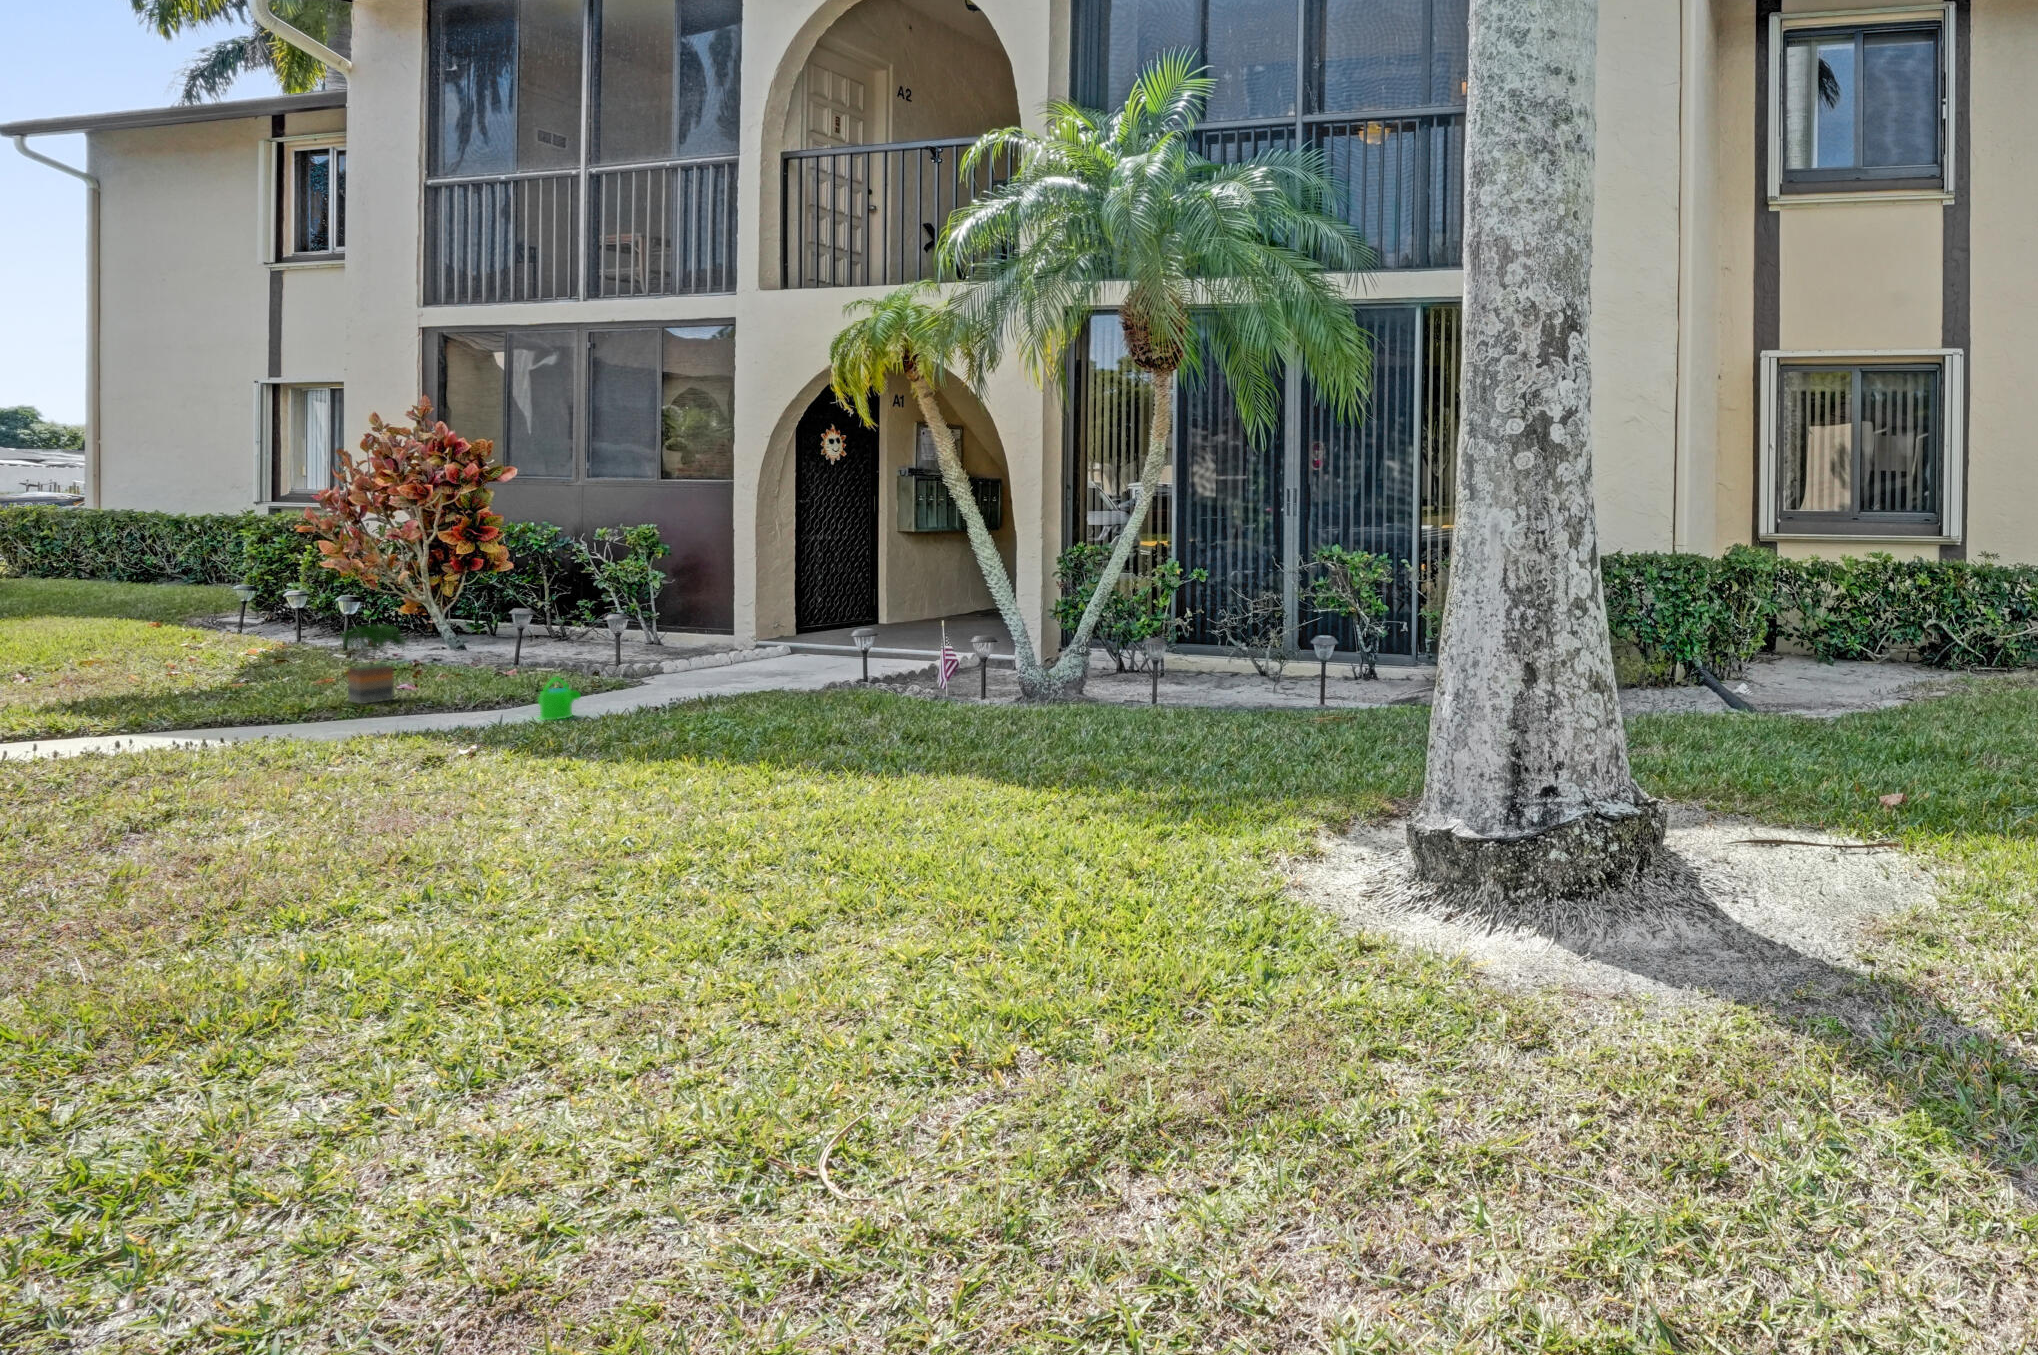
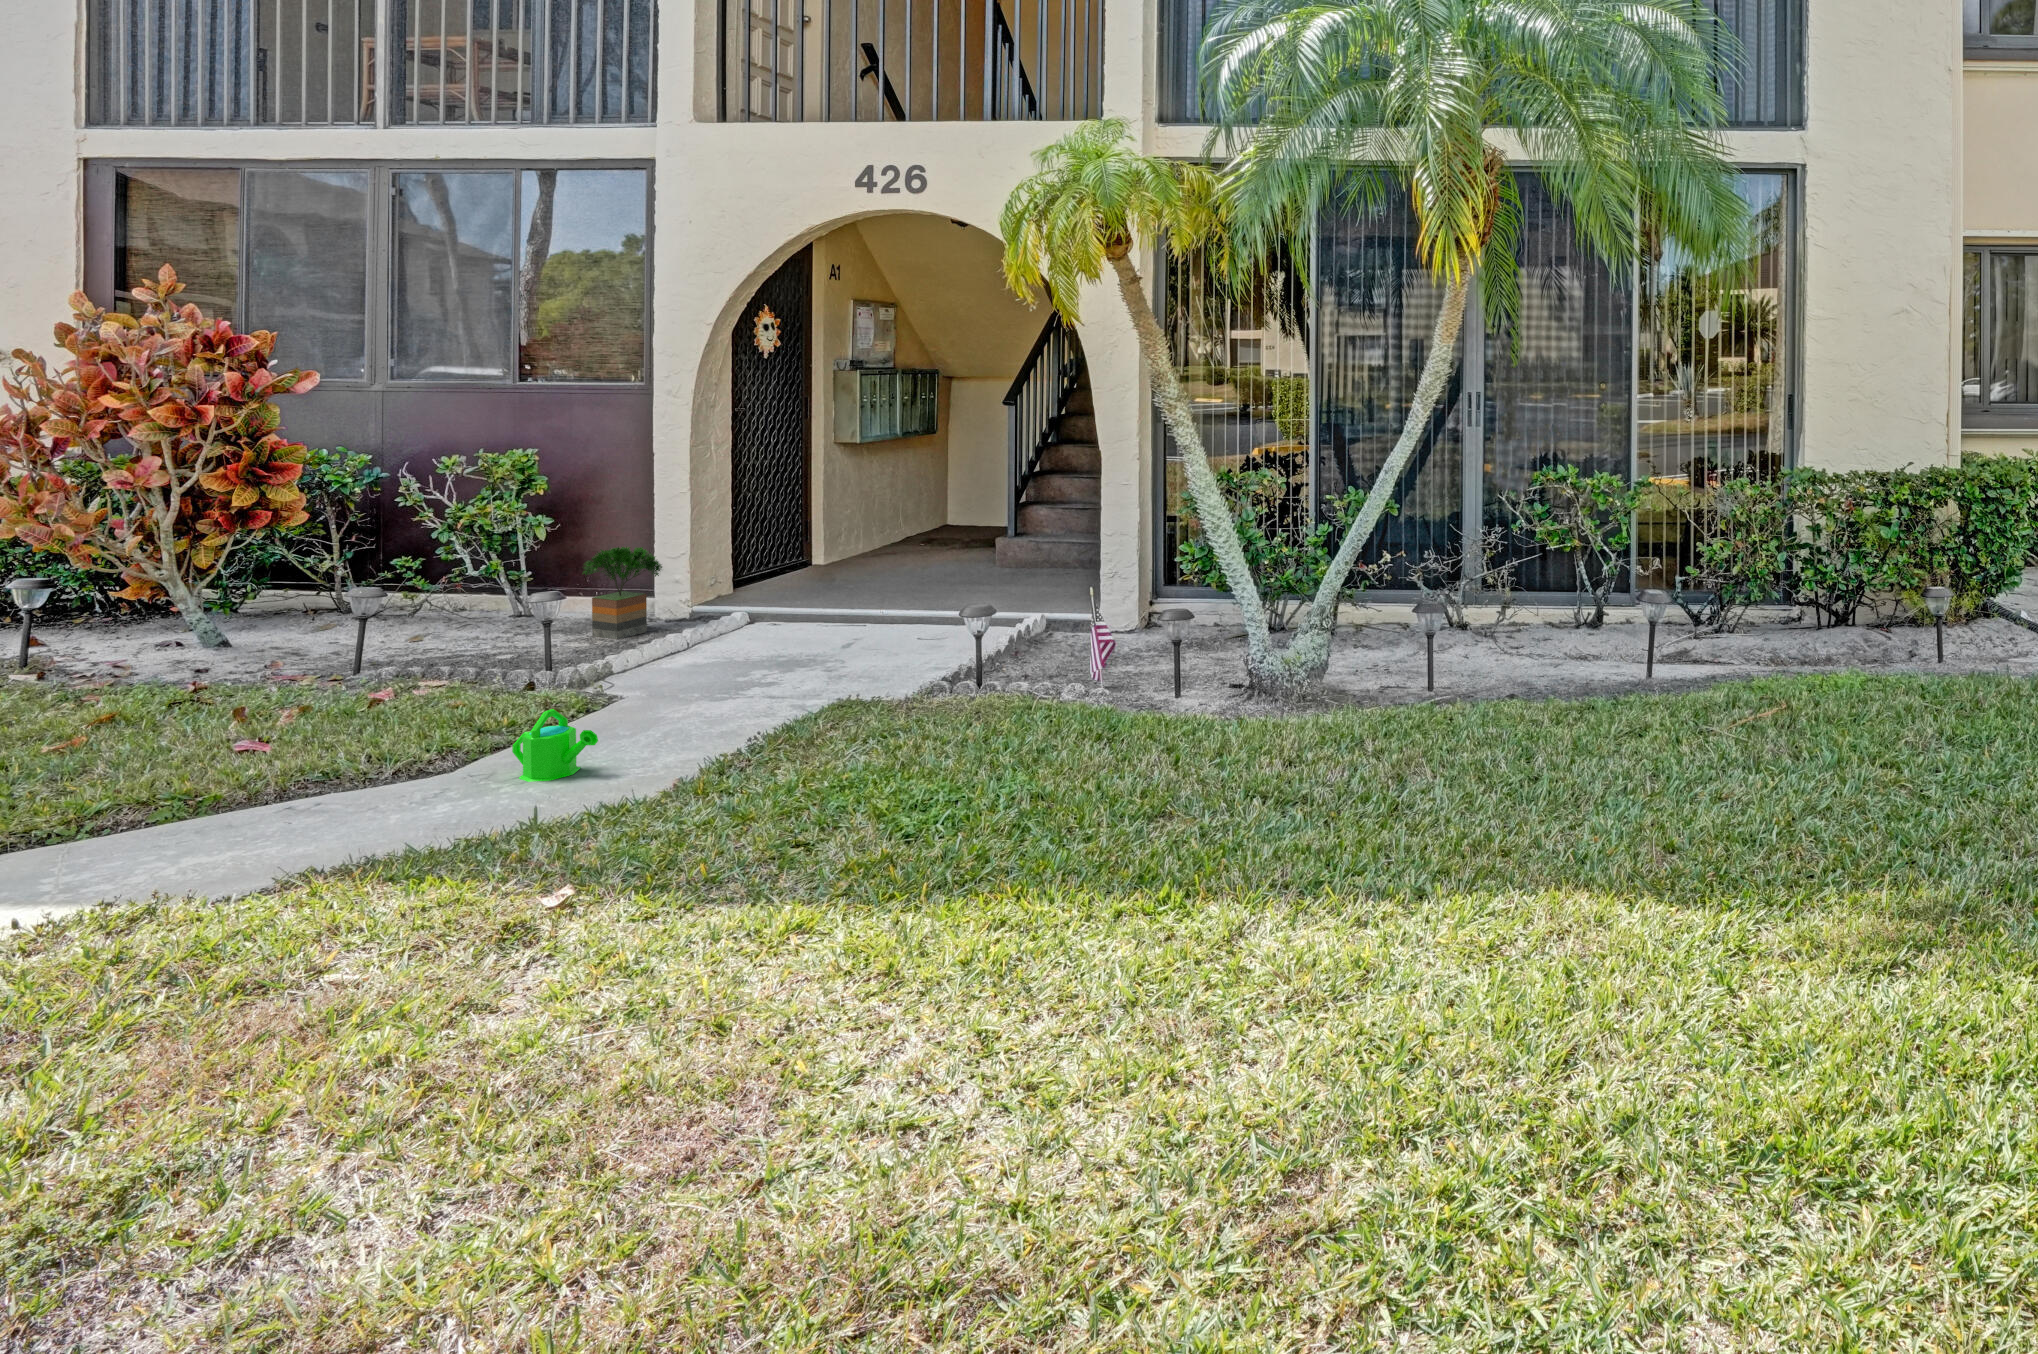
potted tree: present [340,624,406,704] -> present [584,547,662,639]

